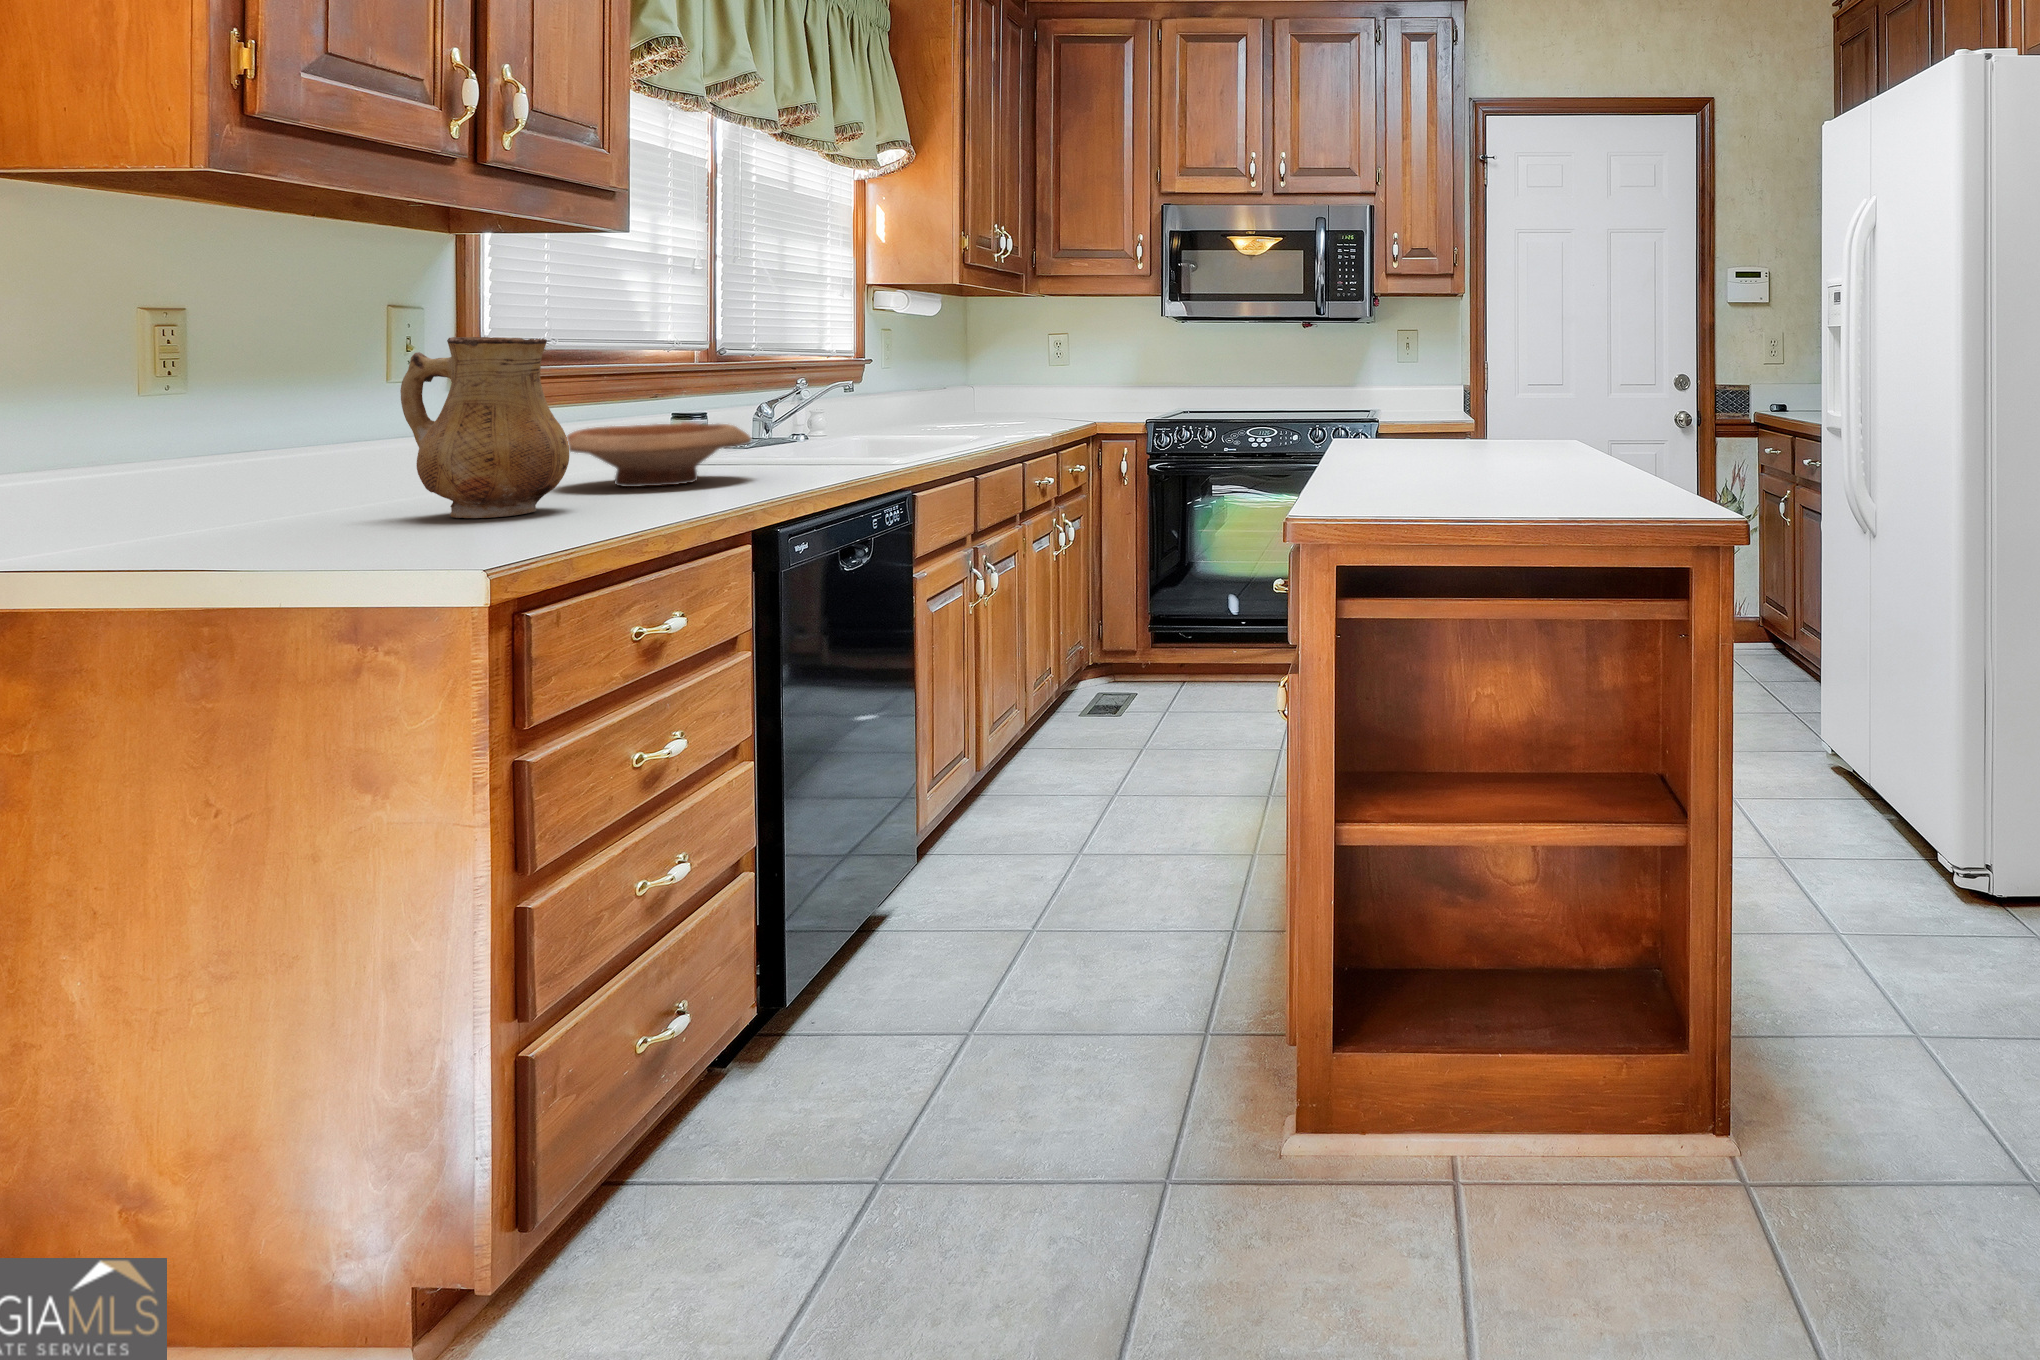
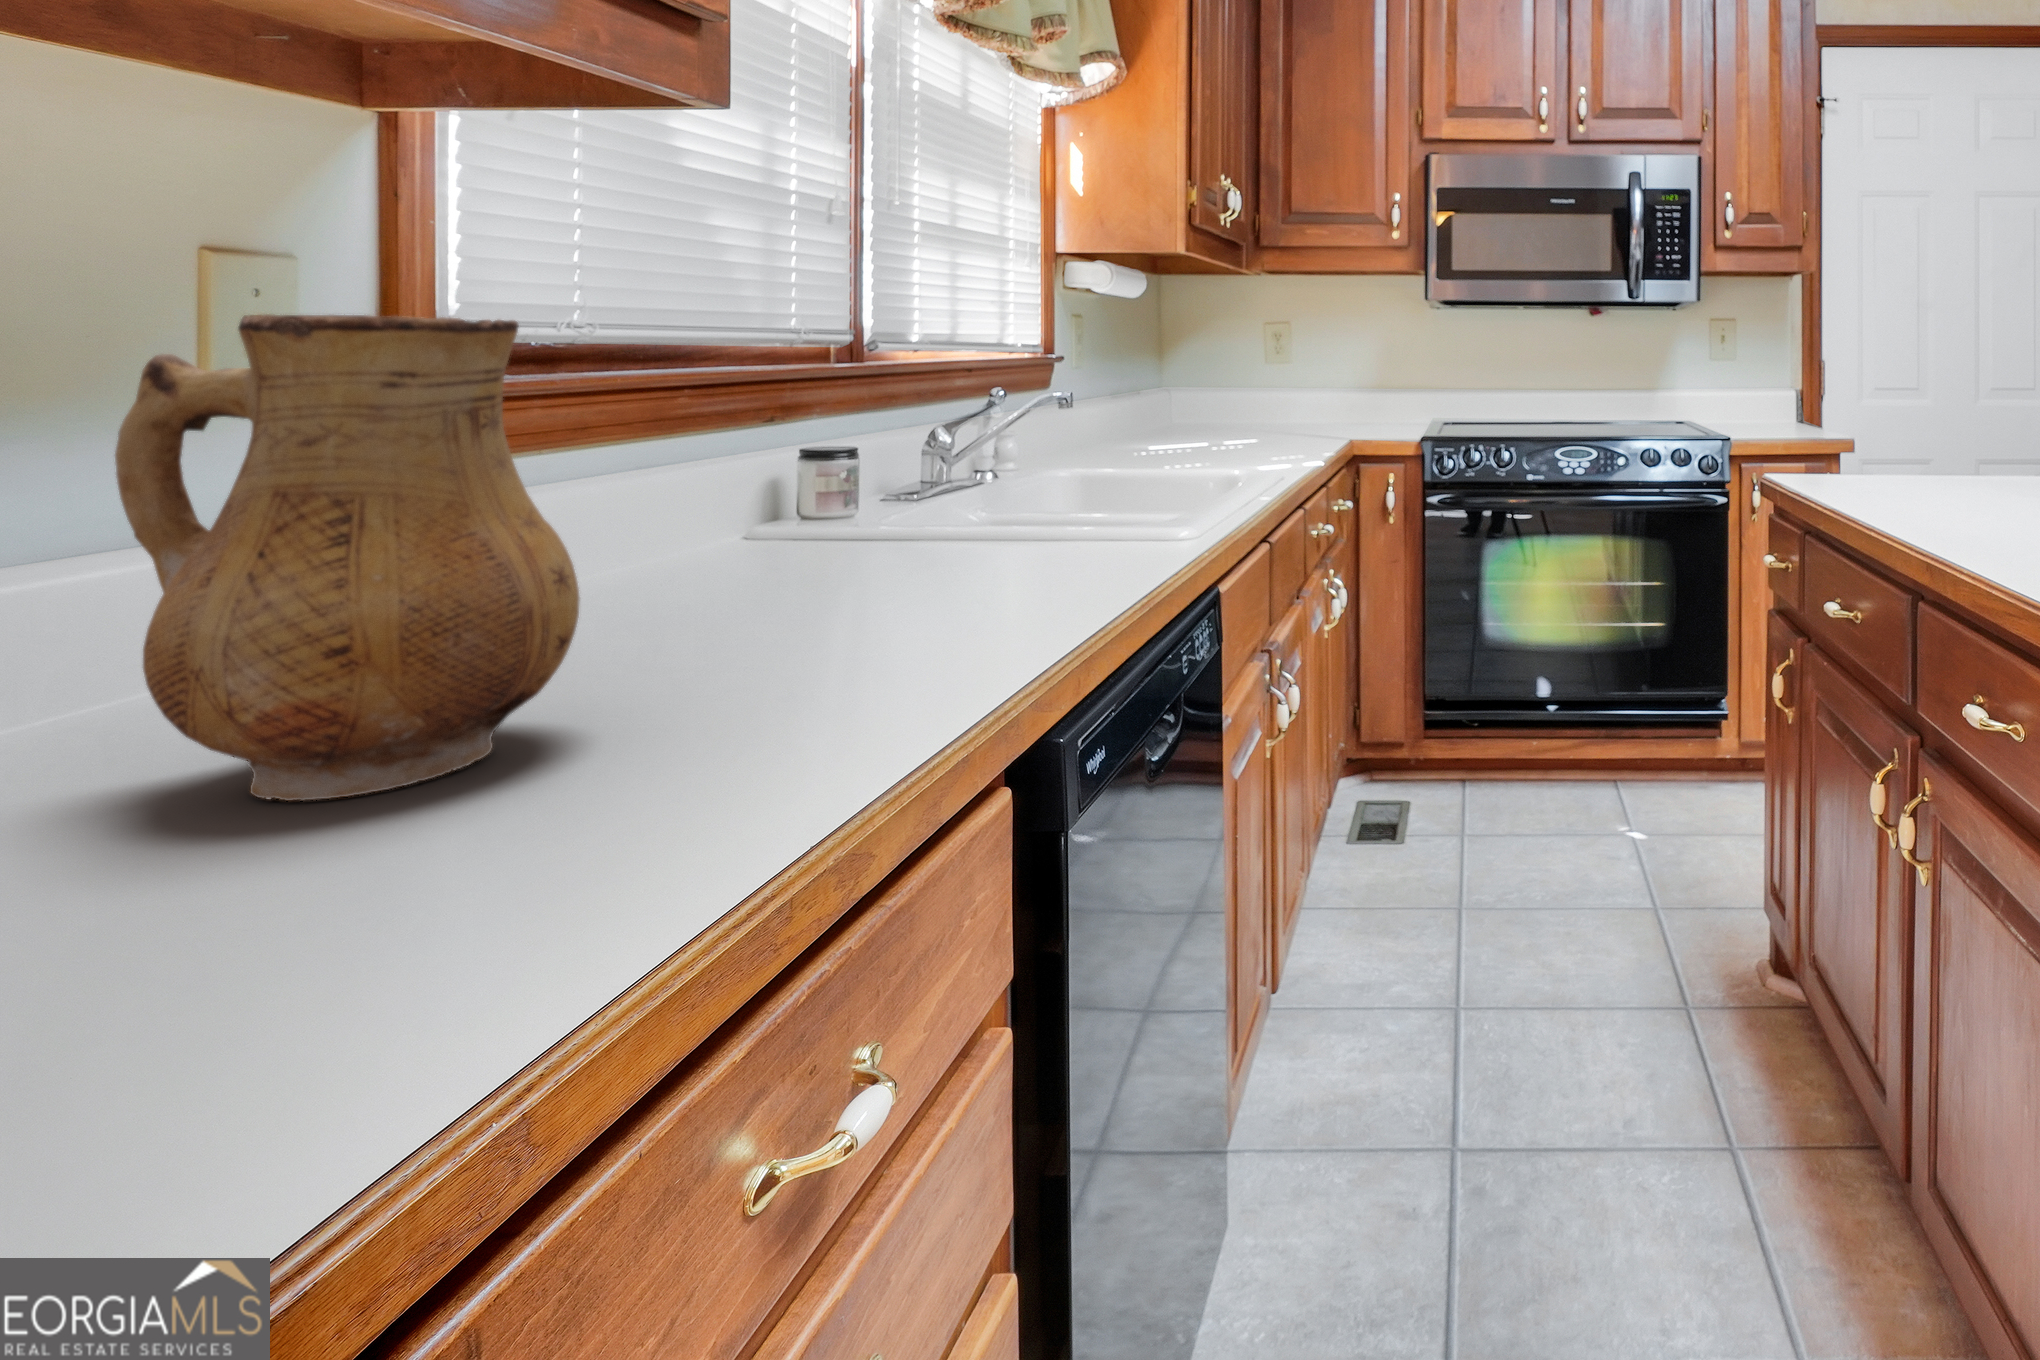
wooden bowl: present [567,423,751,487] -> none [575,484,965,624]

